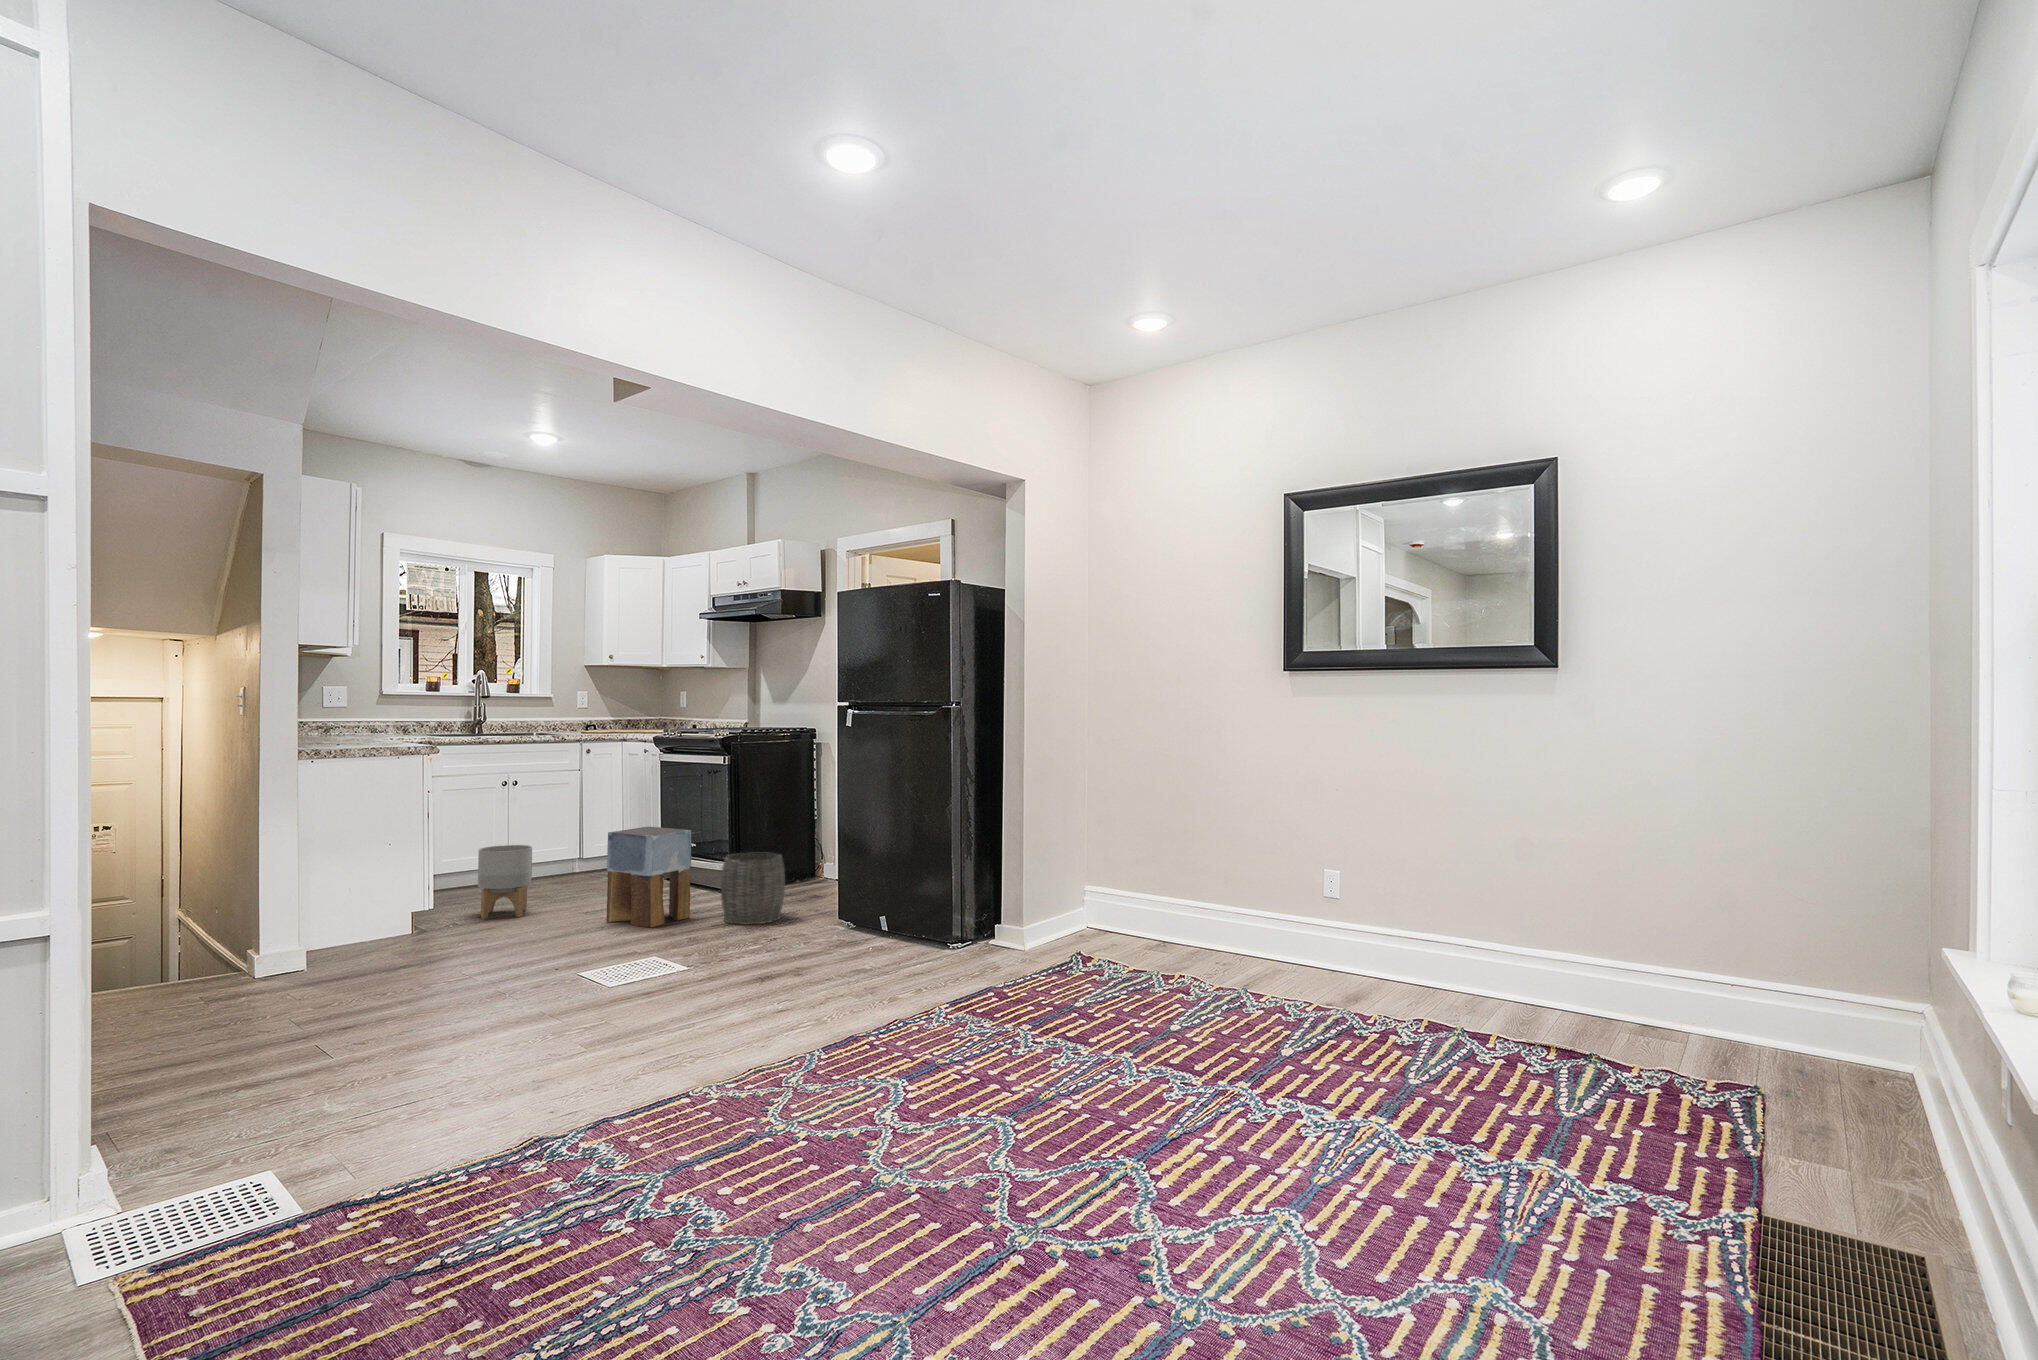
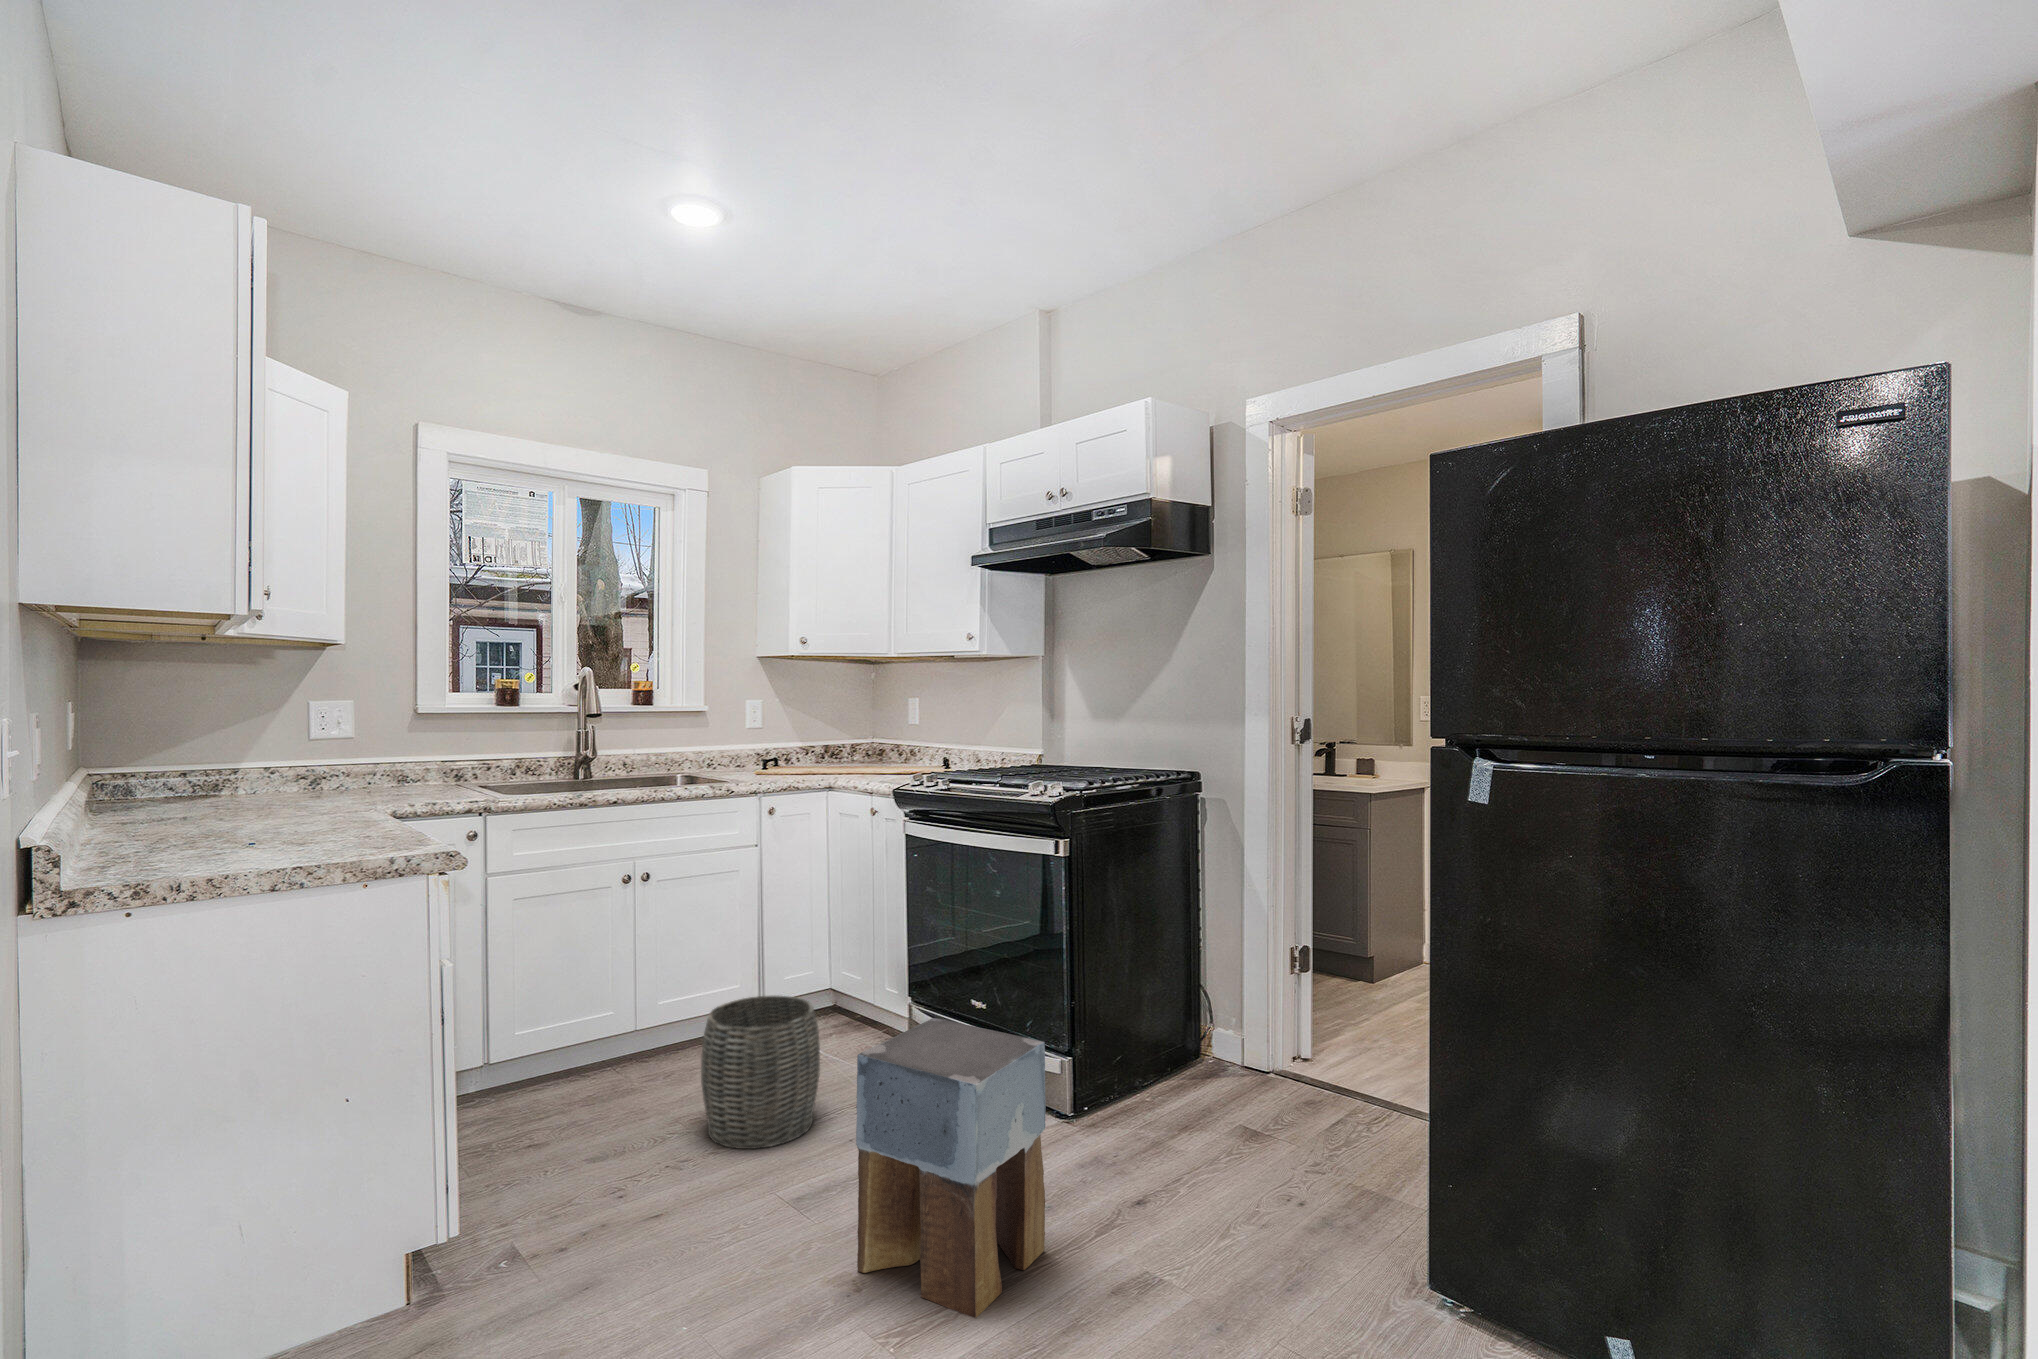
planter: present [478,845,532,919] -> none [565,1046,681,1241]
woven basket: present [721,853,785,925] -> present [701,996,820,1149]

